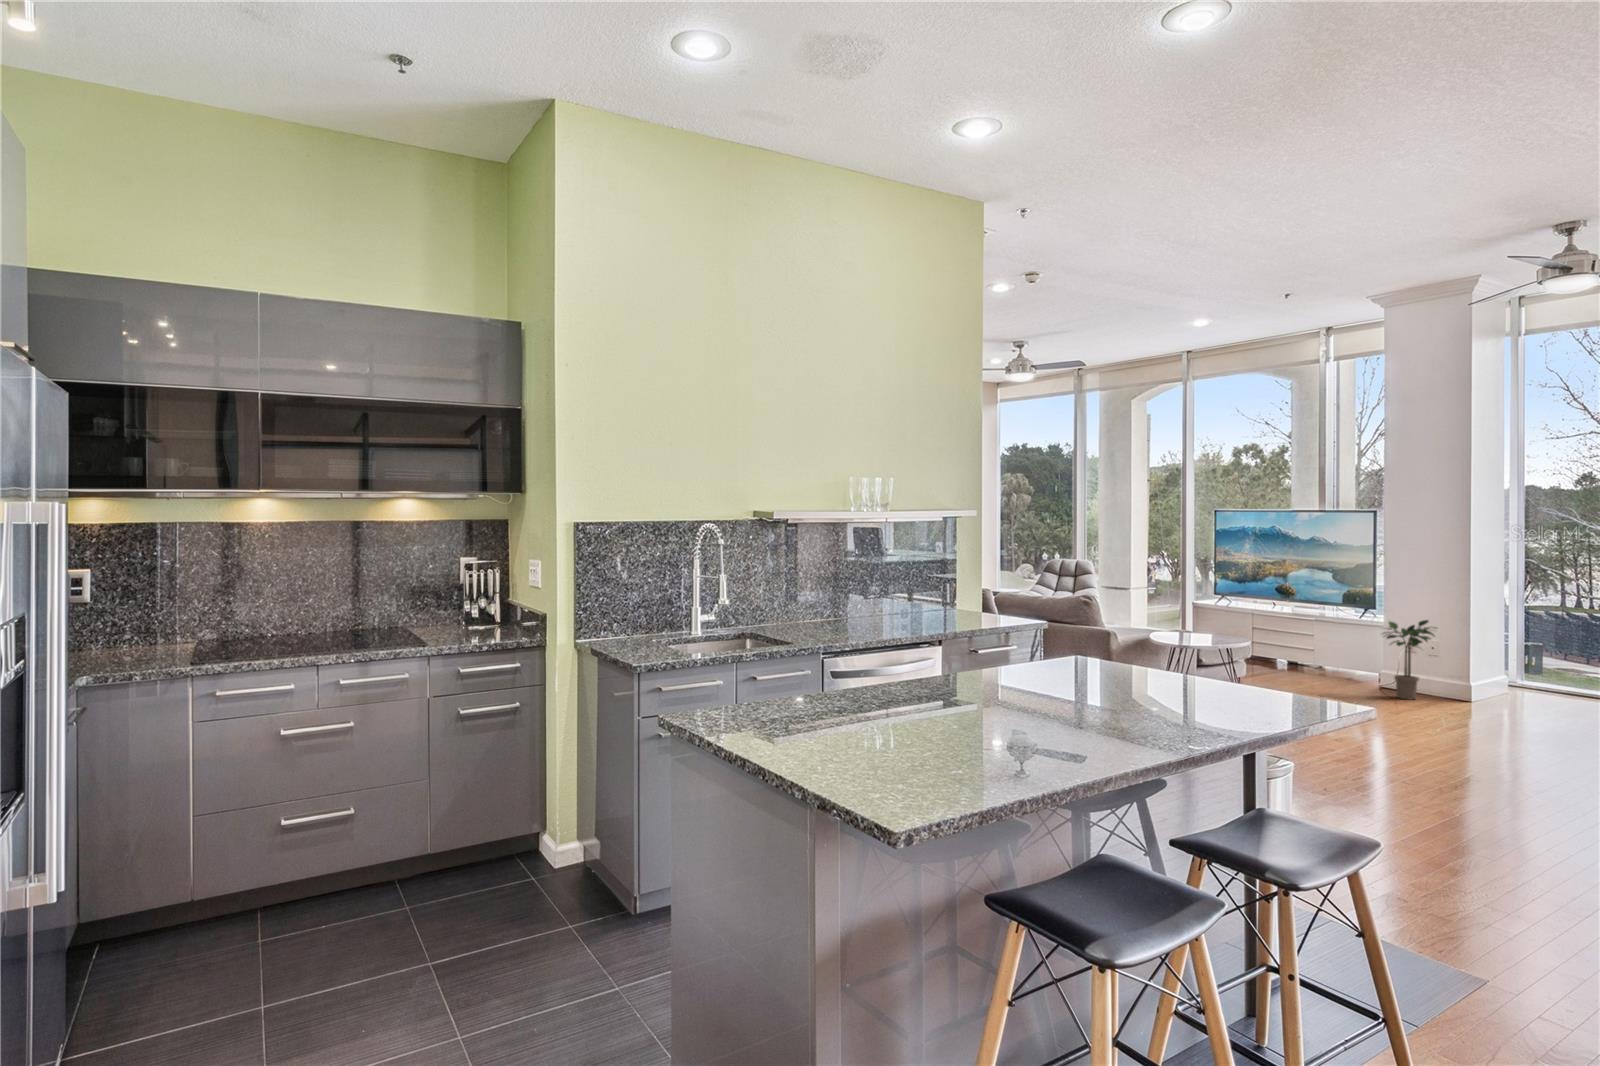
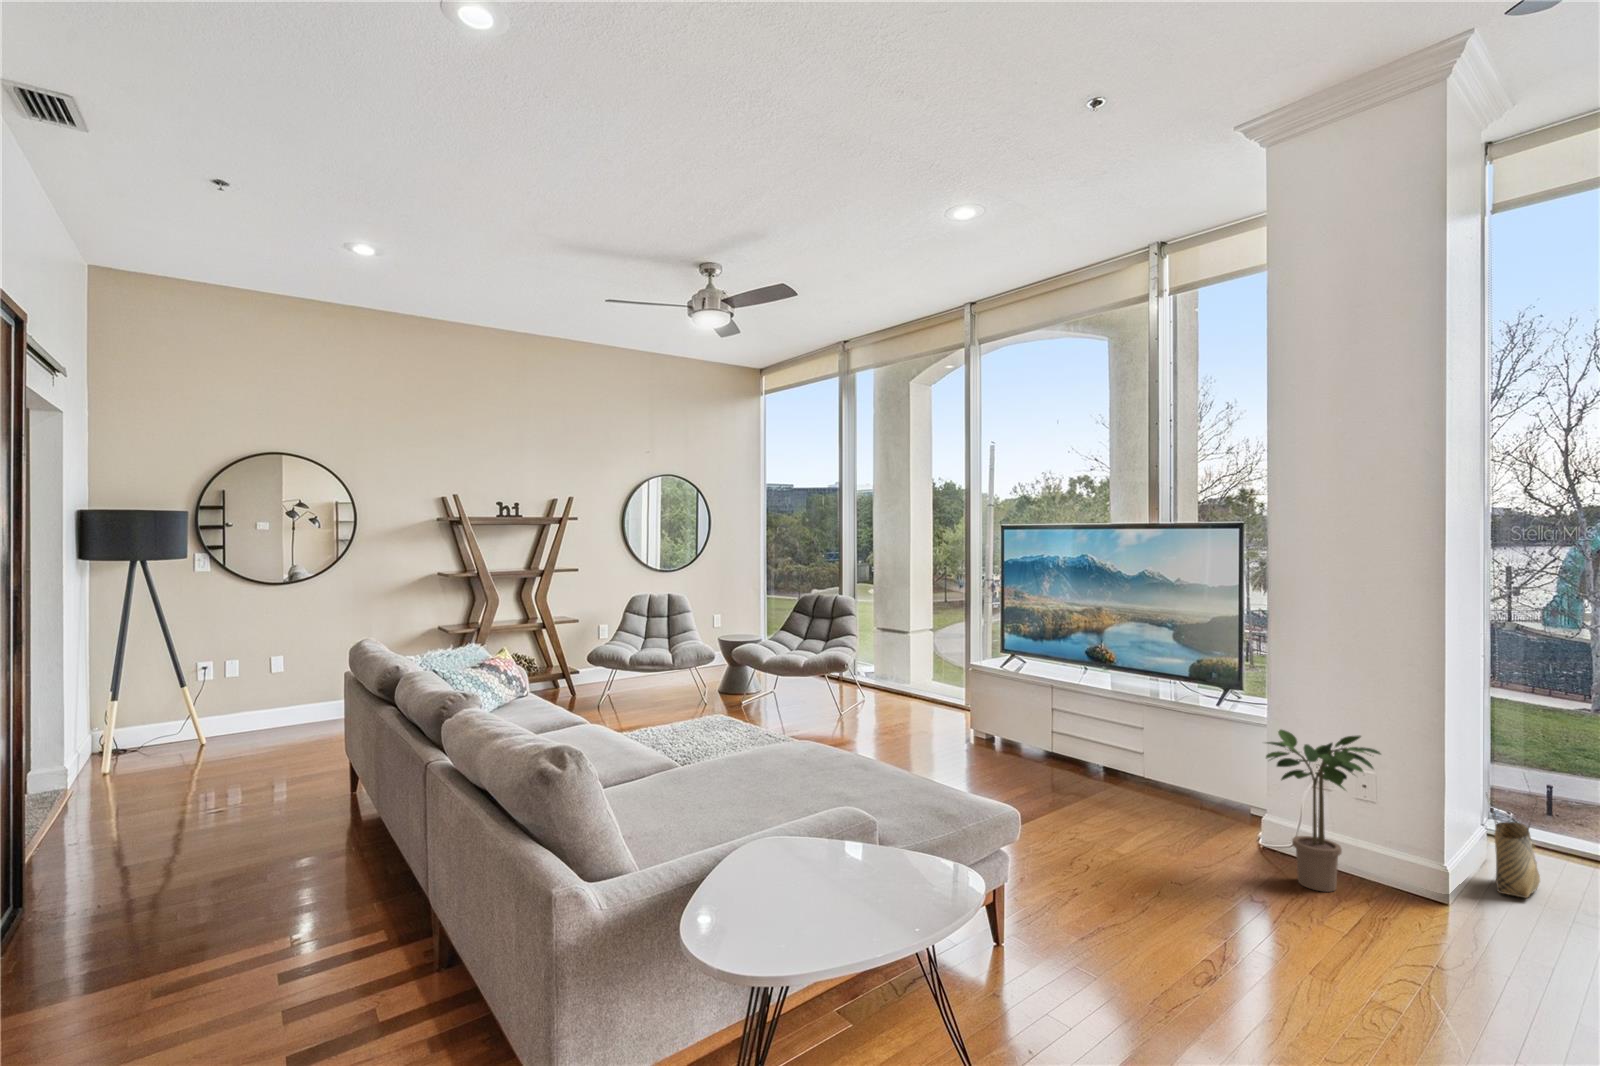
woven basket: none [1499,652,1527,701] -> present [1486,794,1540,898]

